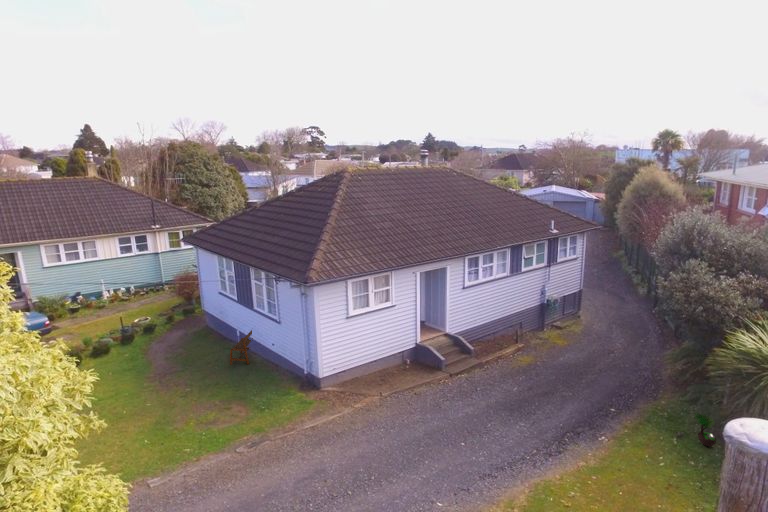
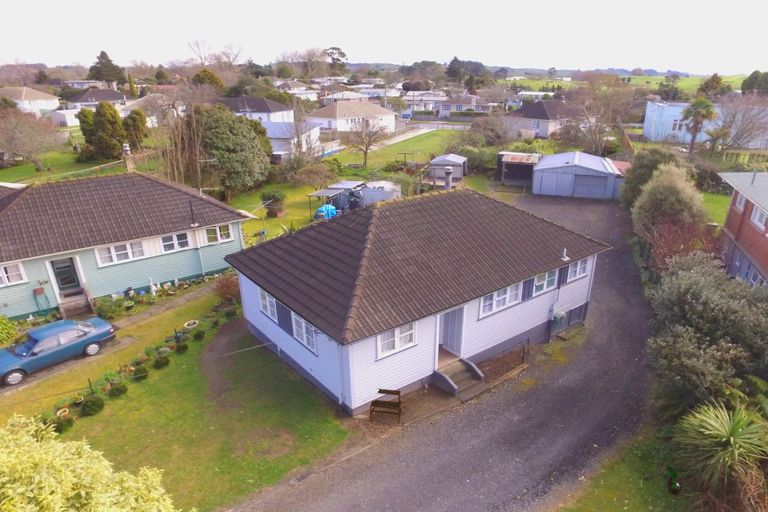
bench: present [230,330,253,365] -> present [370,389,402,423]

